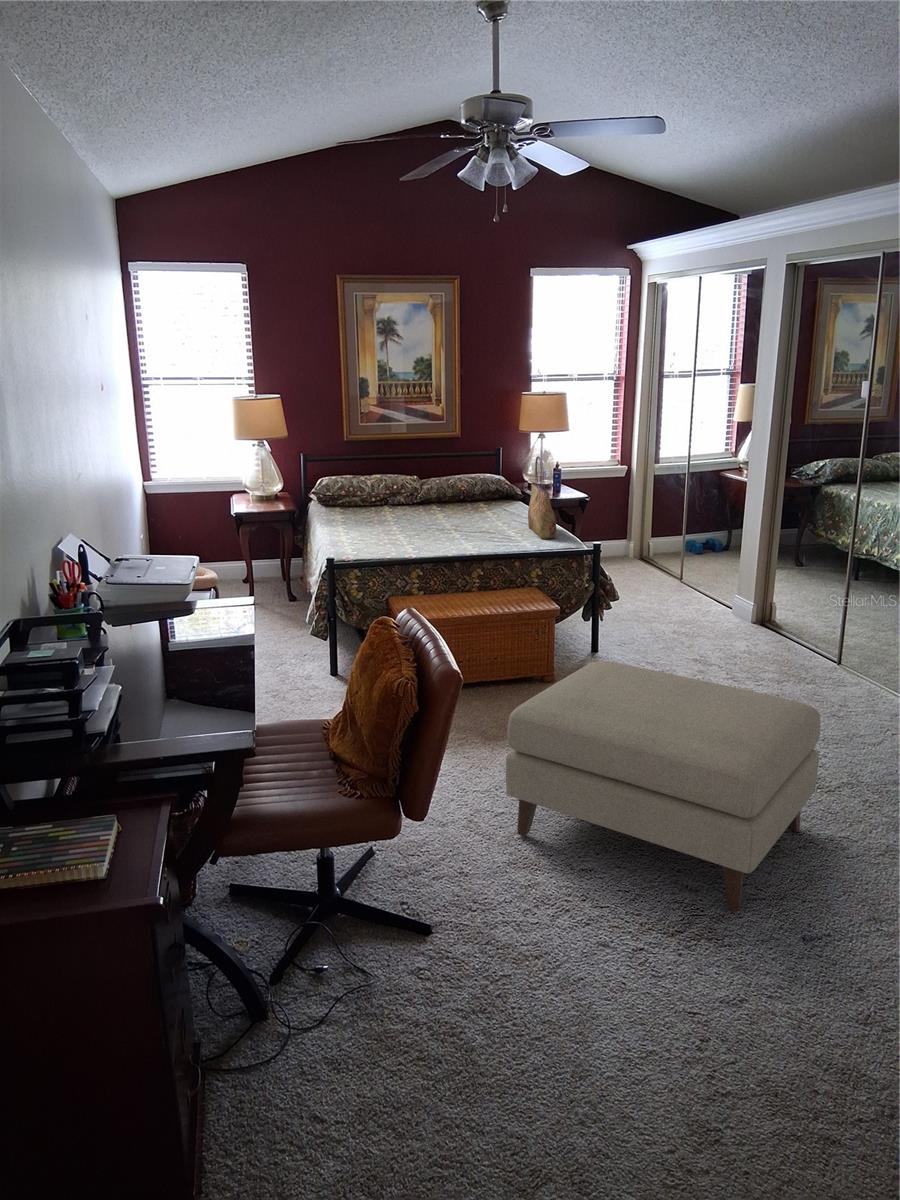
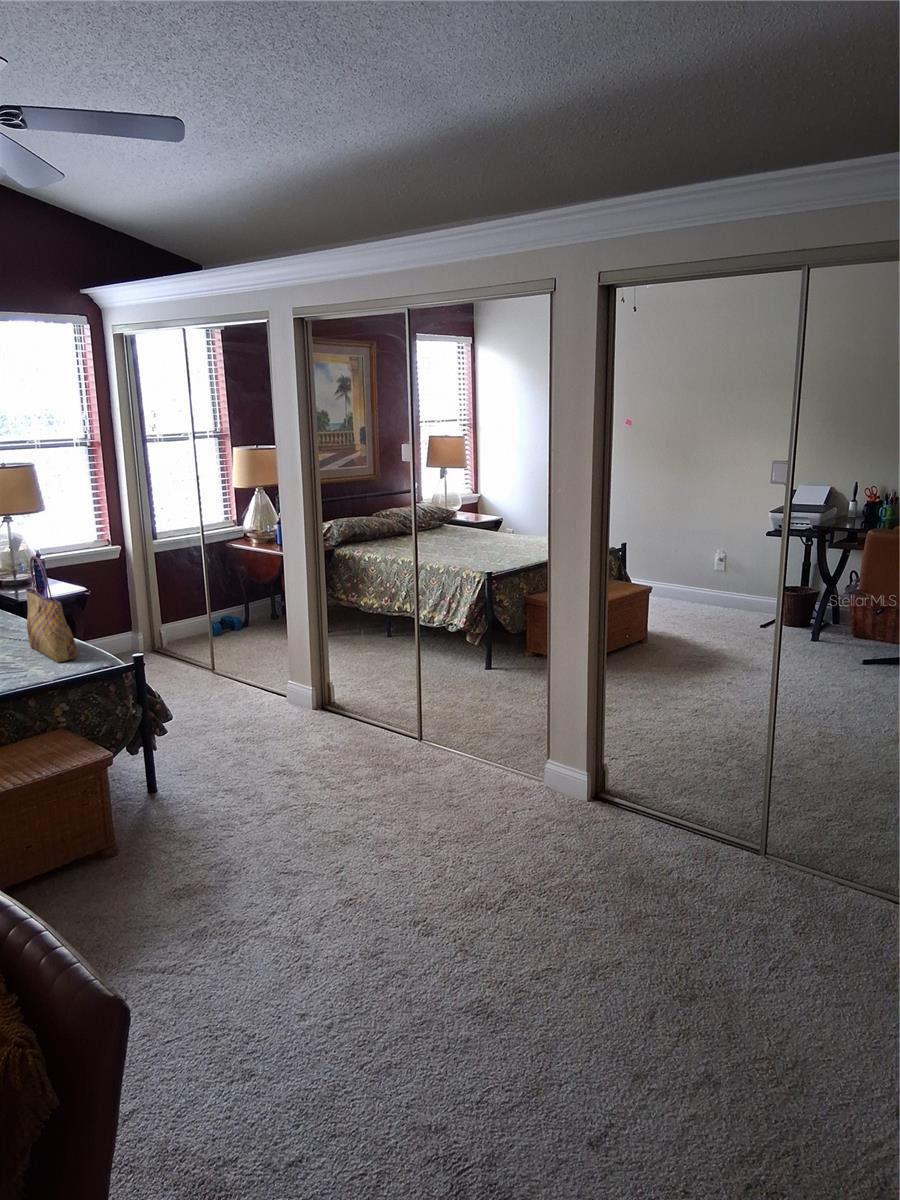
ottoman: present [506,661,820,911] -> none [136,834,525,1144]

